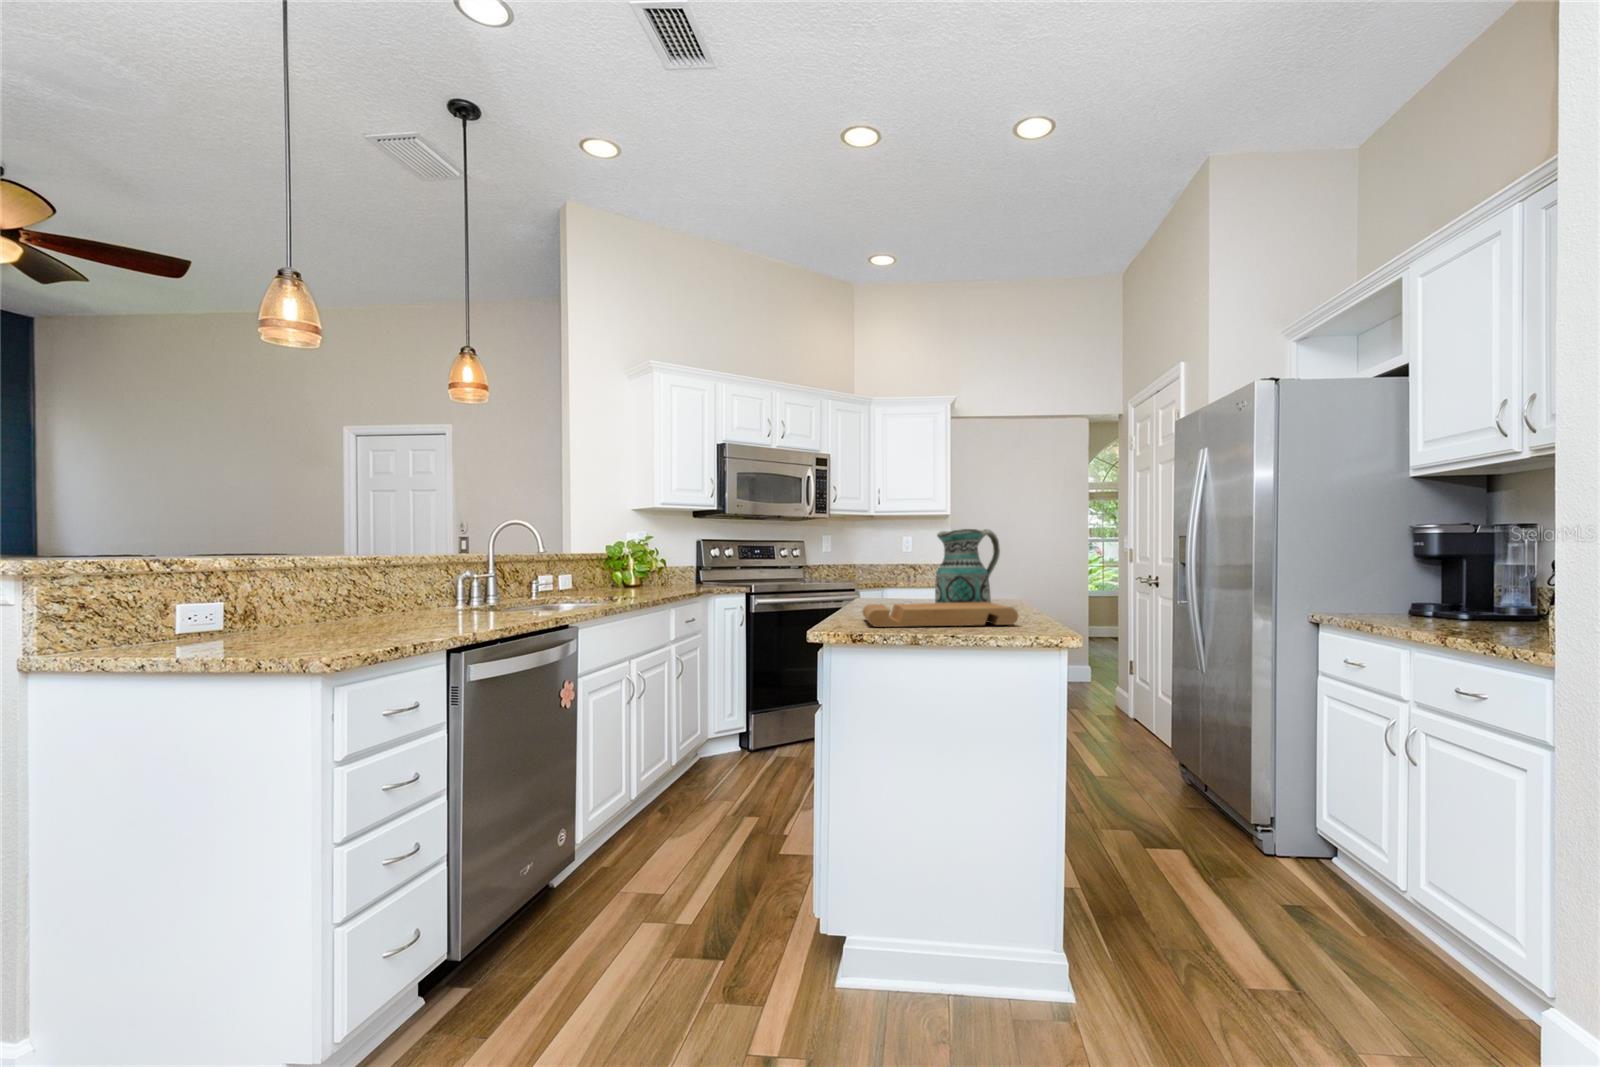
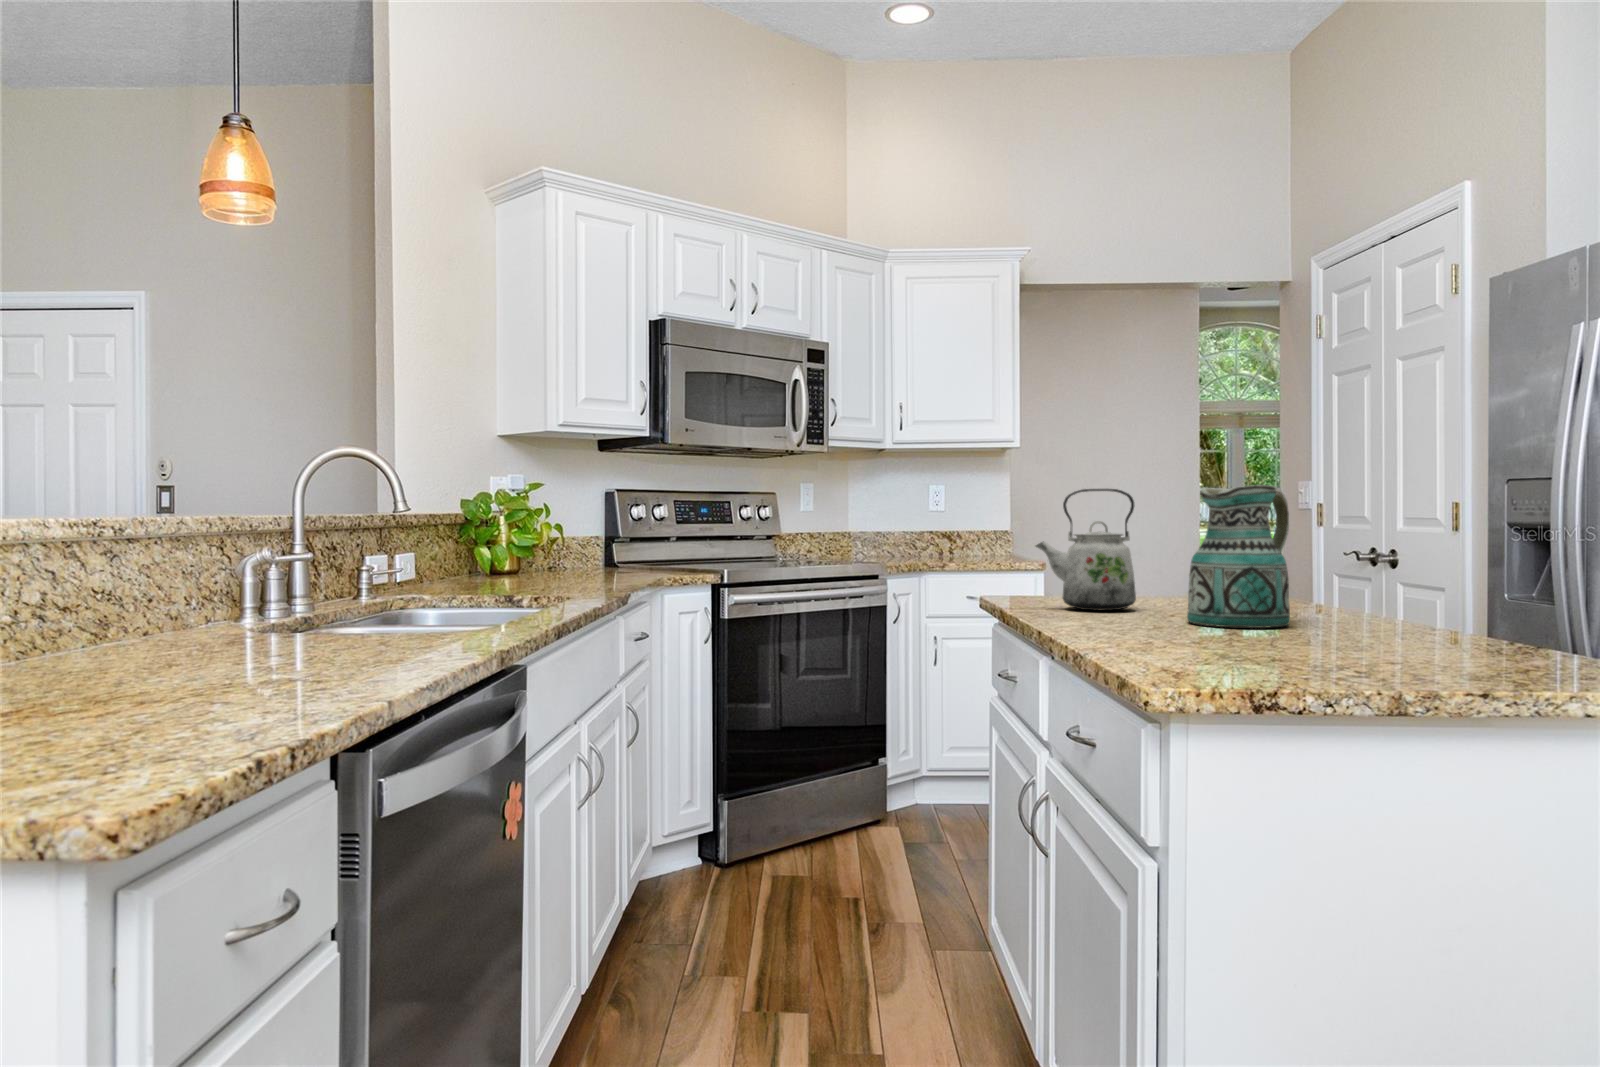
kettle: none [874,533,931,603] -> present [1036,489,1136,610]
cutting board: present [862,602,1018,627] -> none [1153,620,1489,673]

